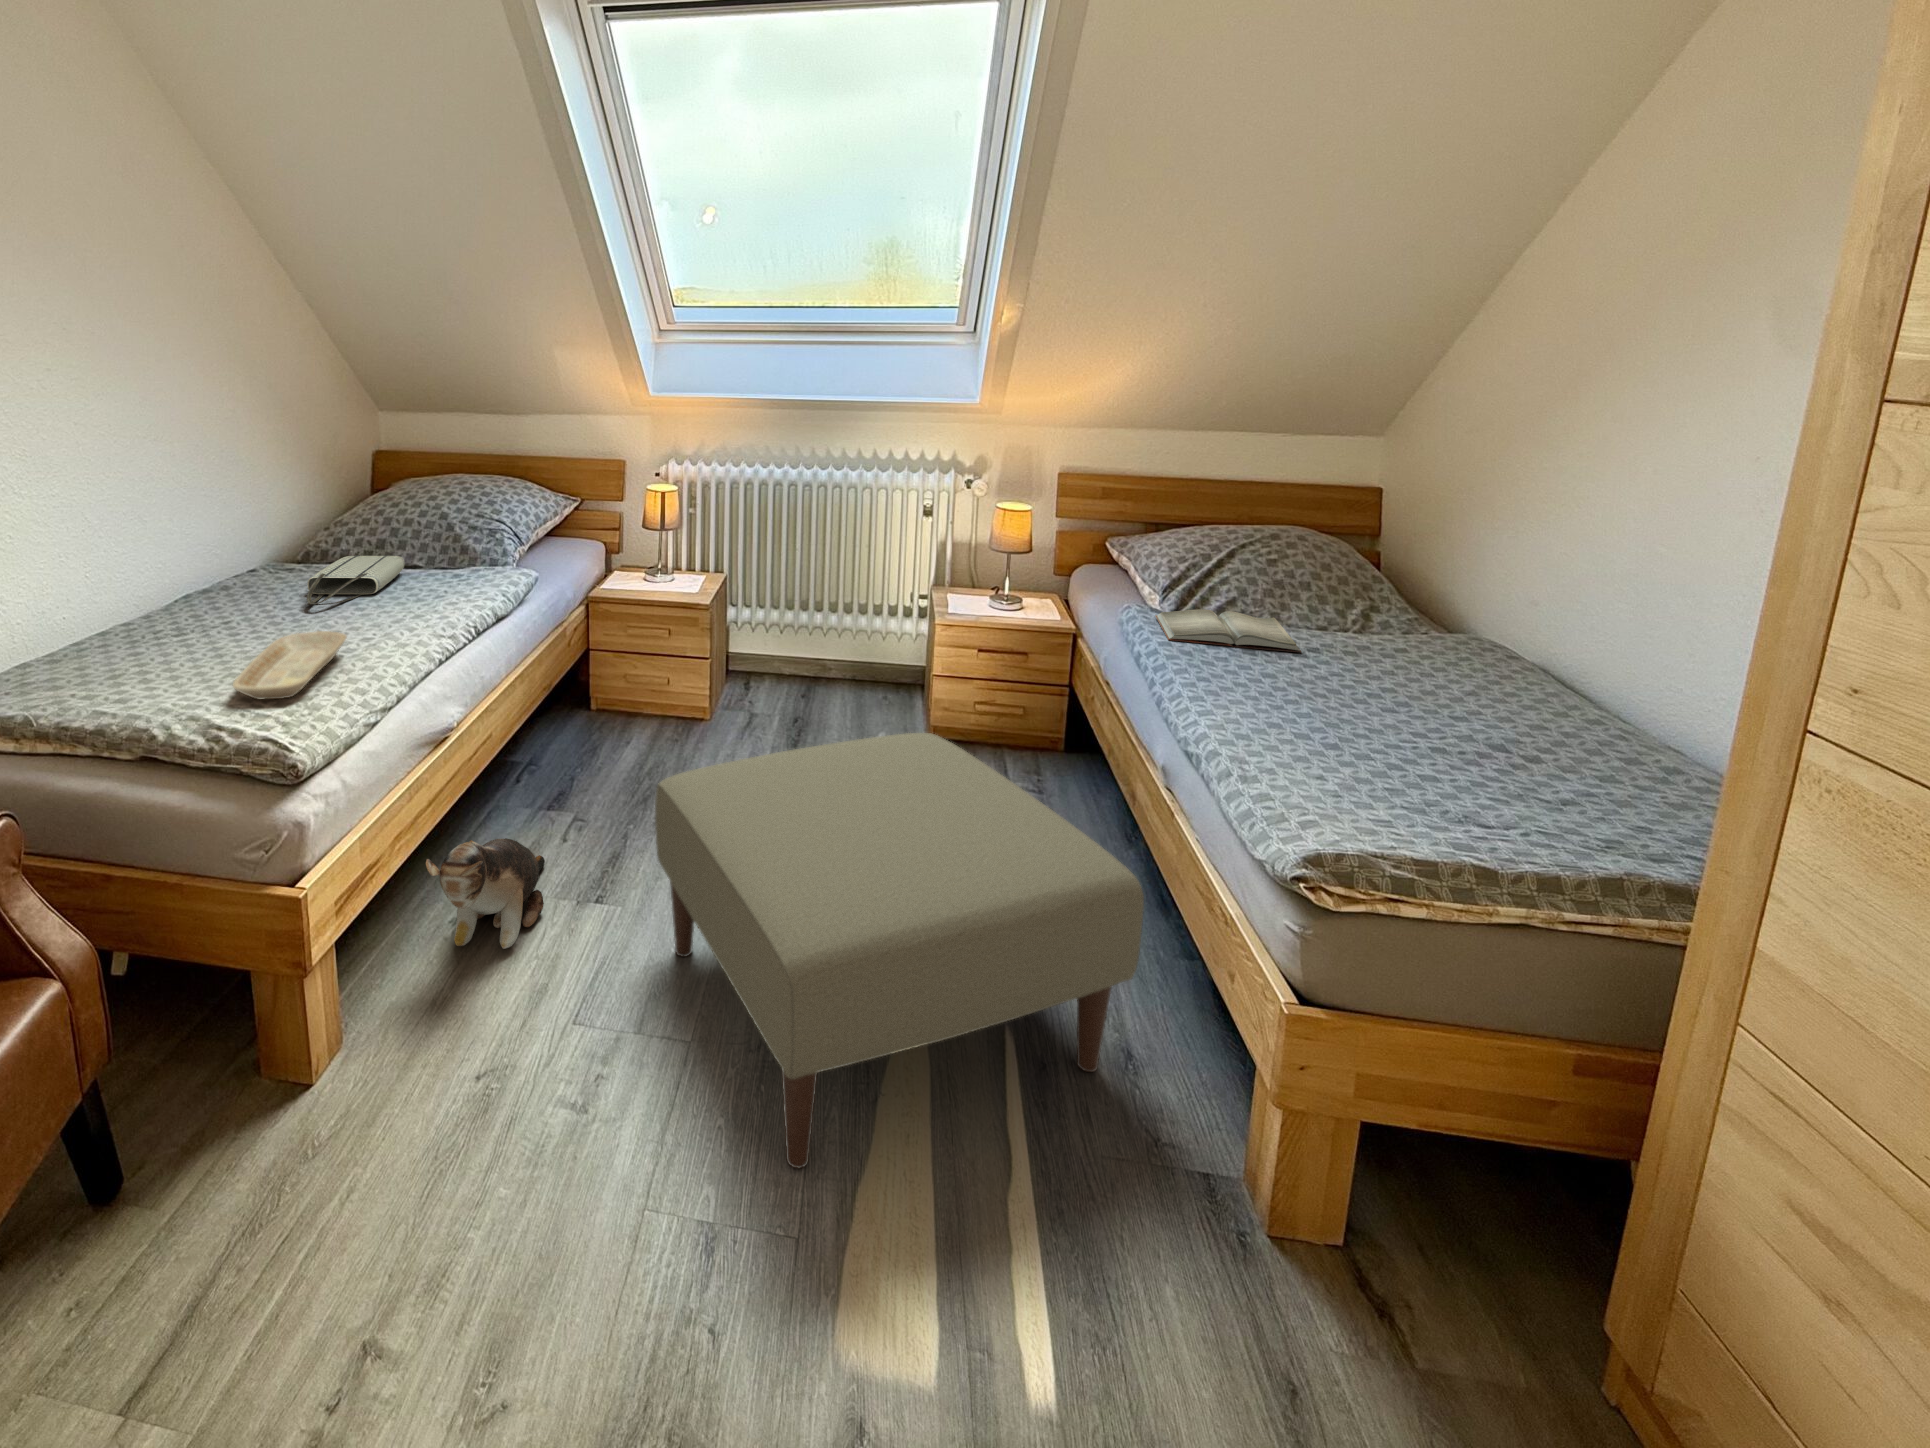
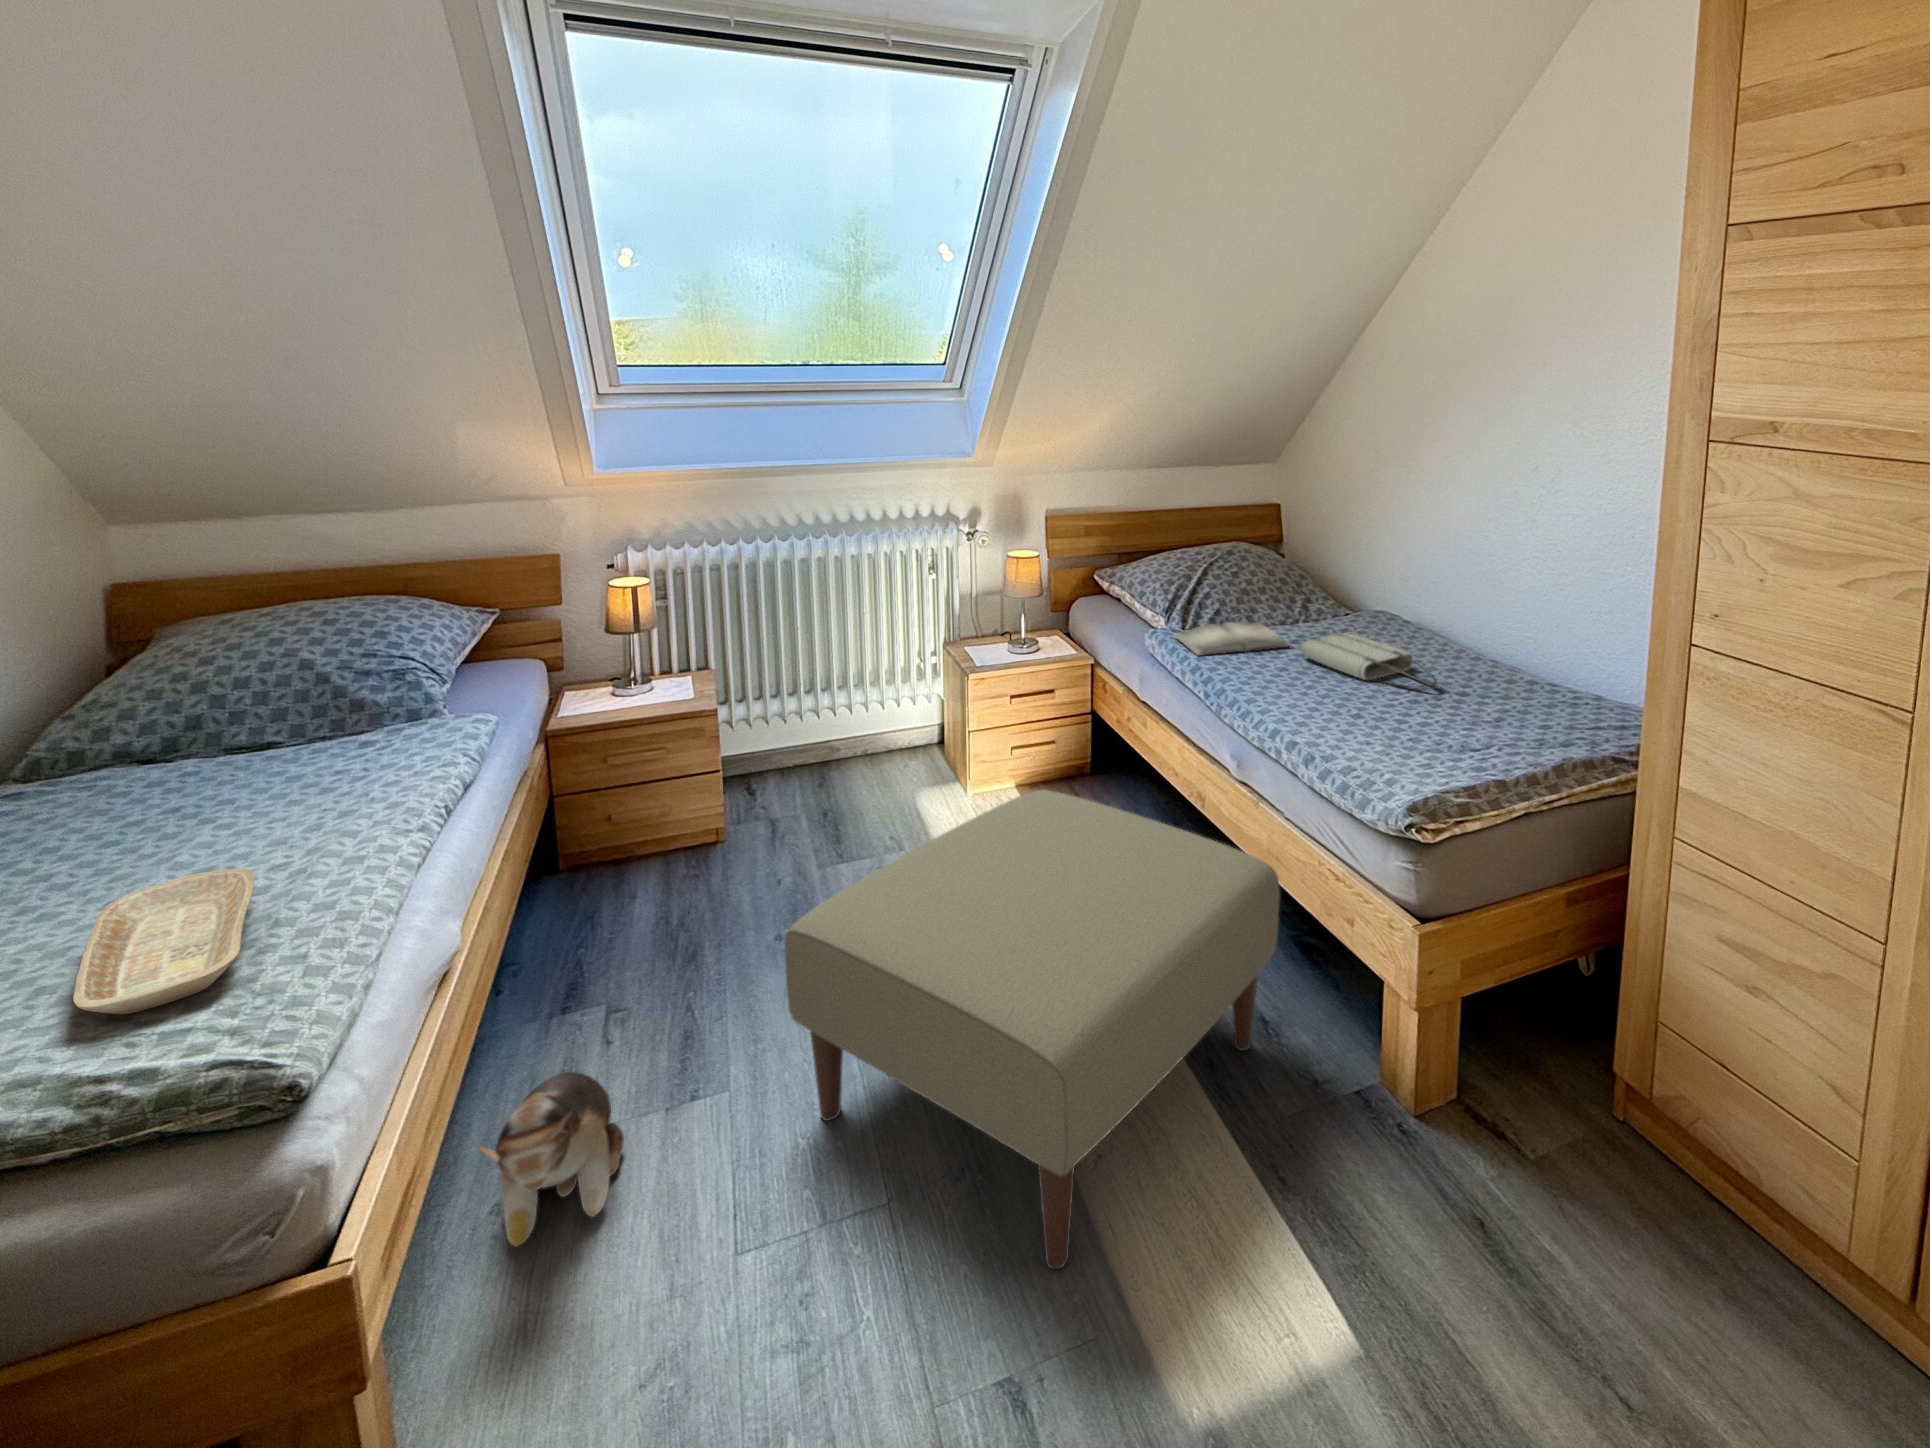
tote bag: present [307,555,404,605] -> present [1301,633,1438,686]

